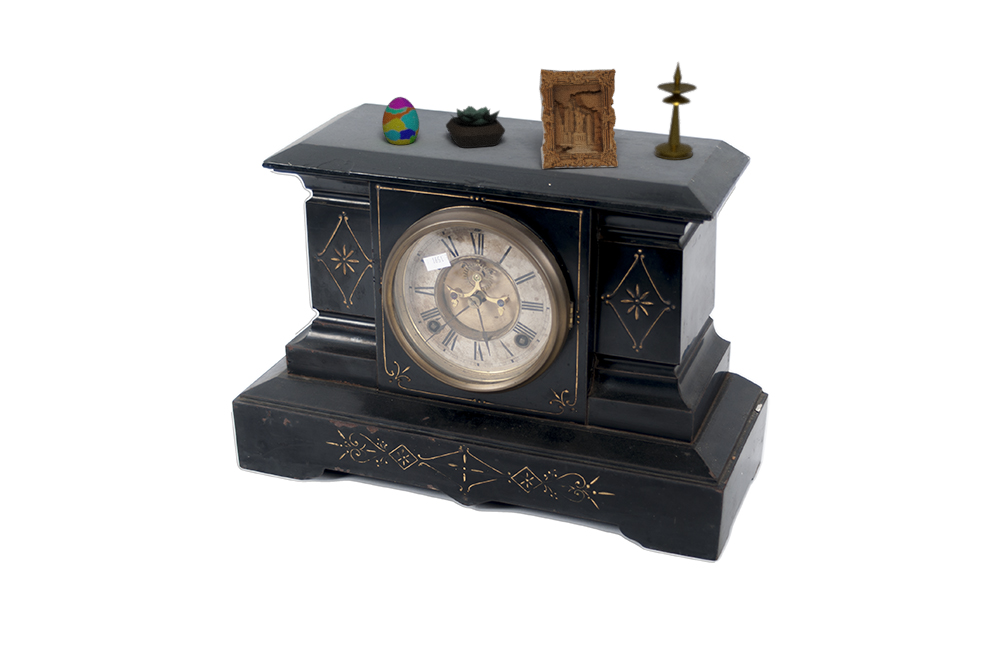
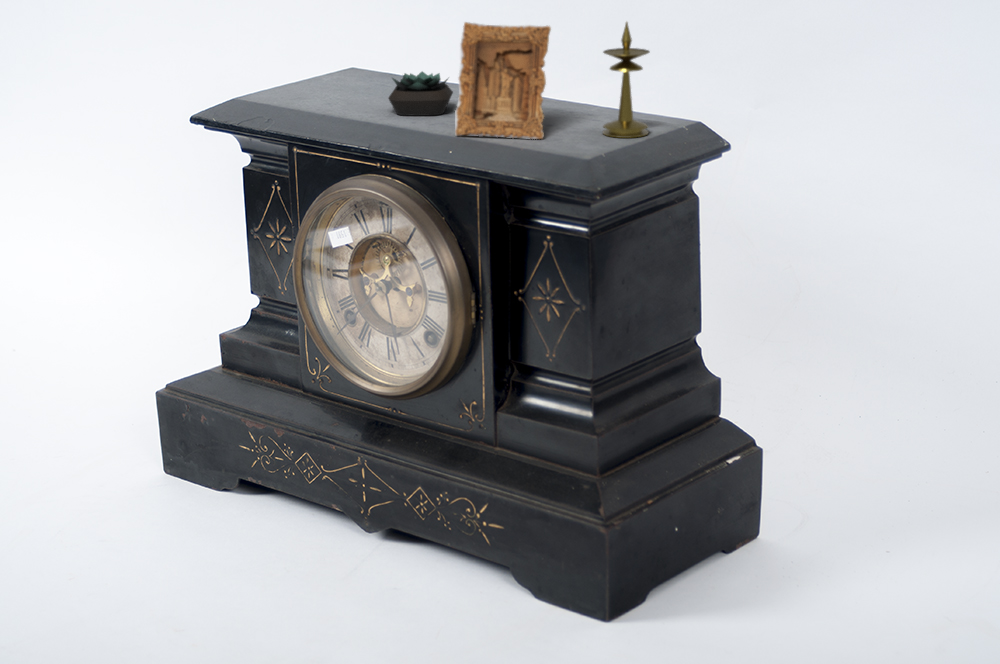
decorative egg: present [382,97,419,145] -> none [321,56,363,109]

